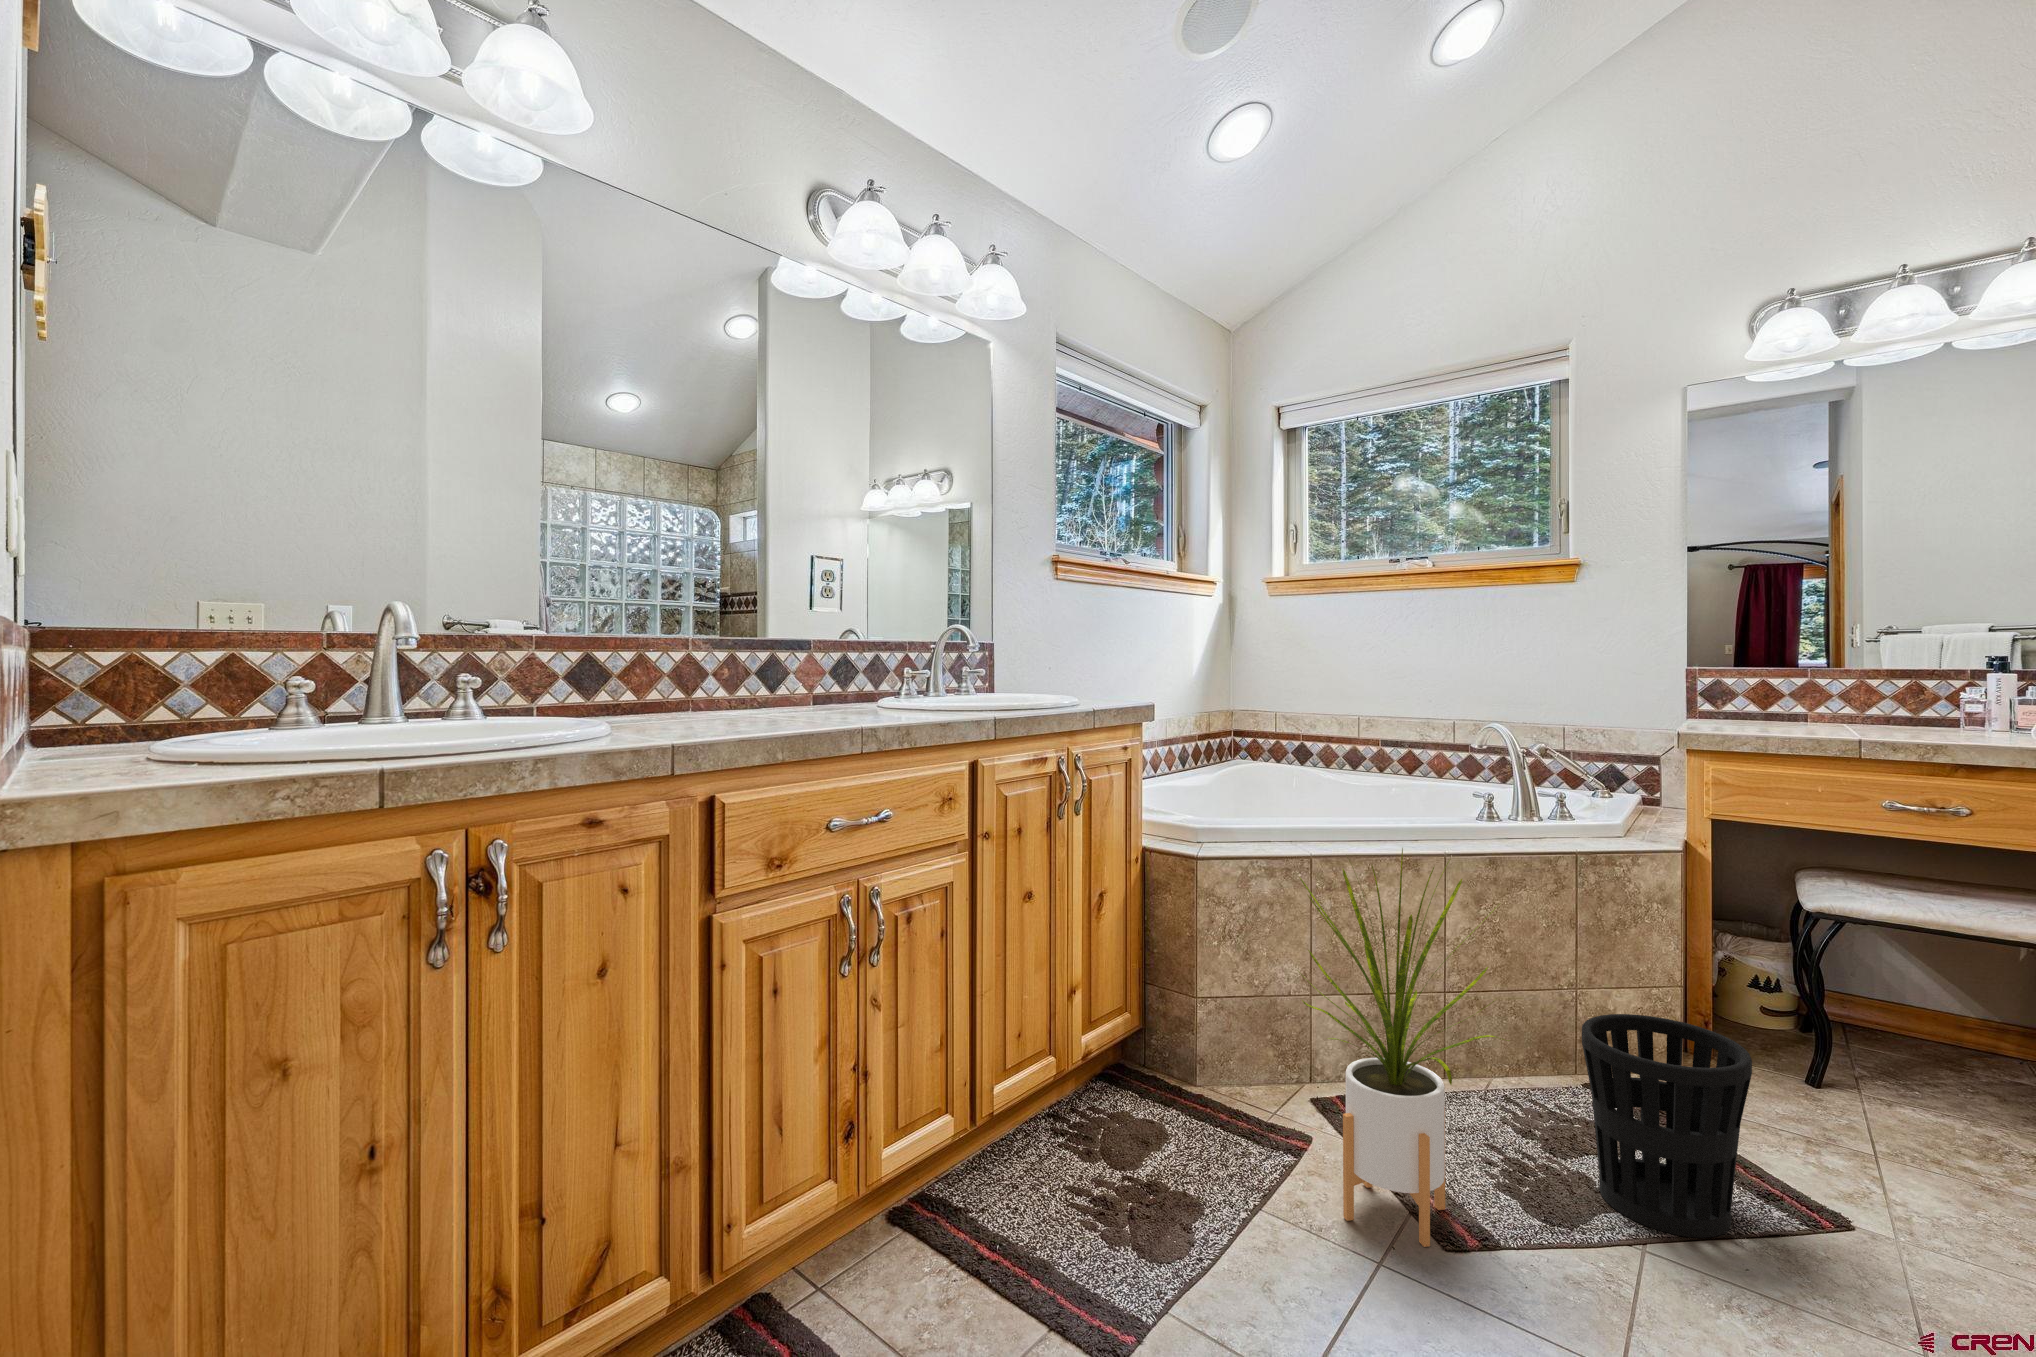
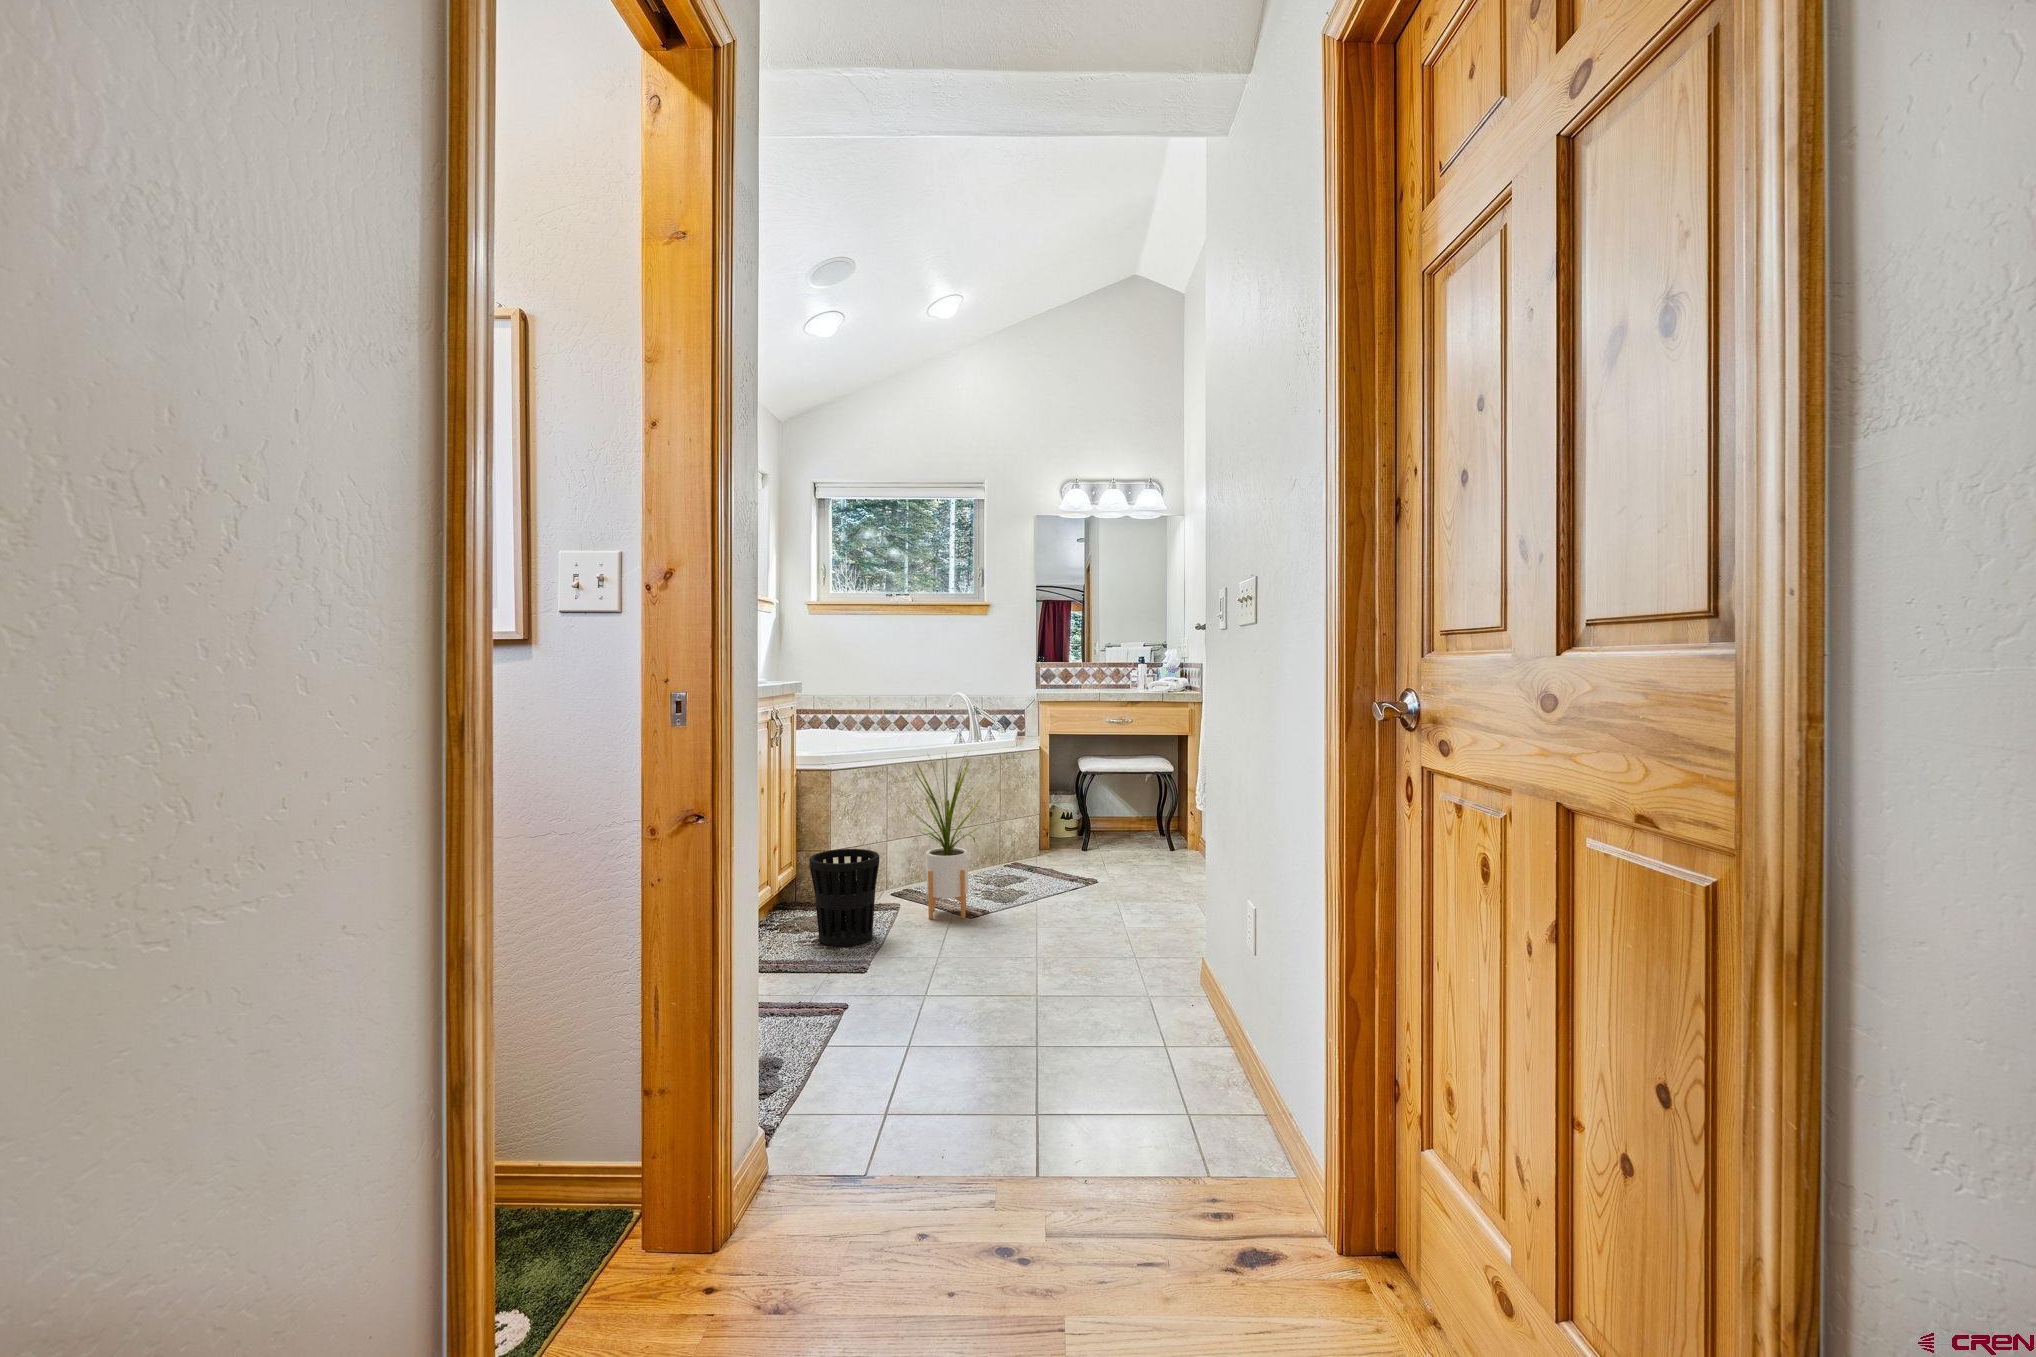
wastebasket: present [1582,1014,1752,1238] -> present [809,849,879,946]

